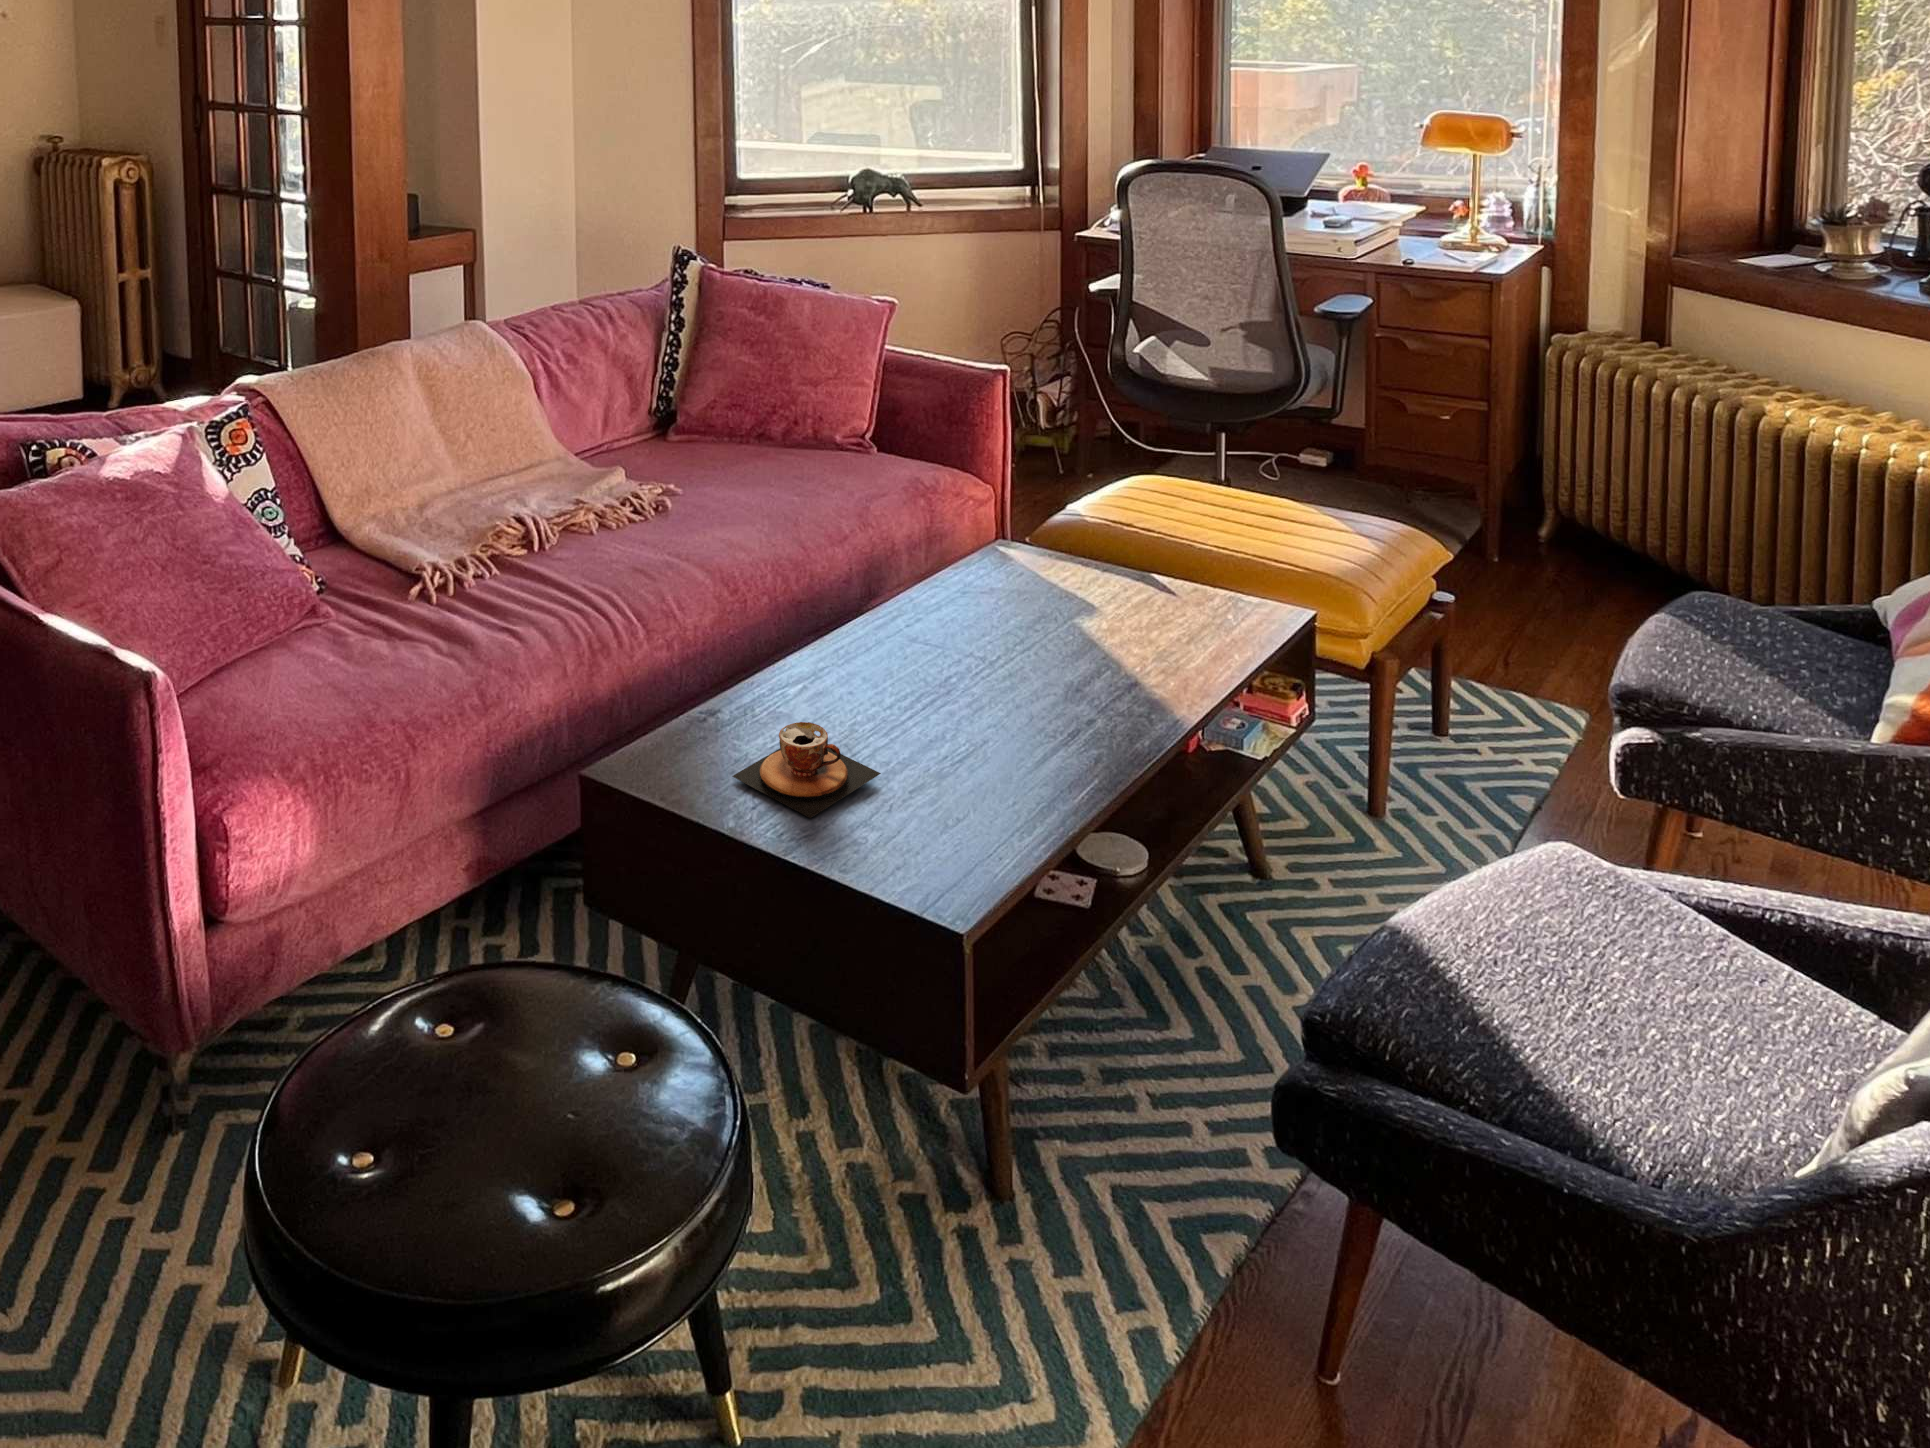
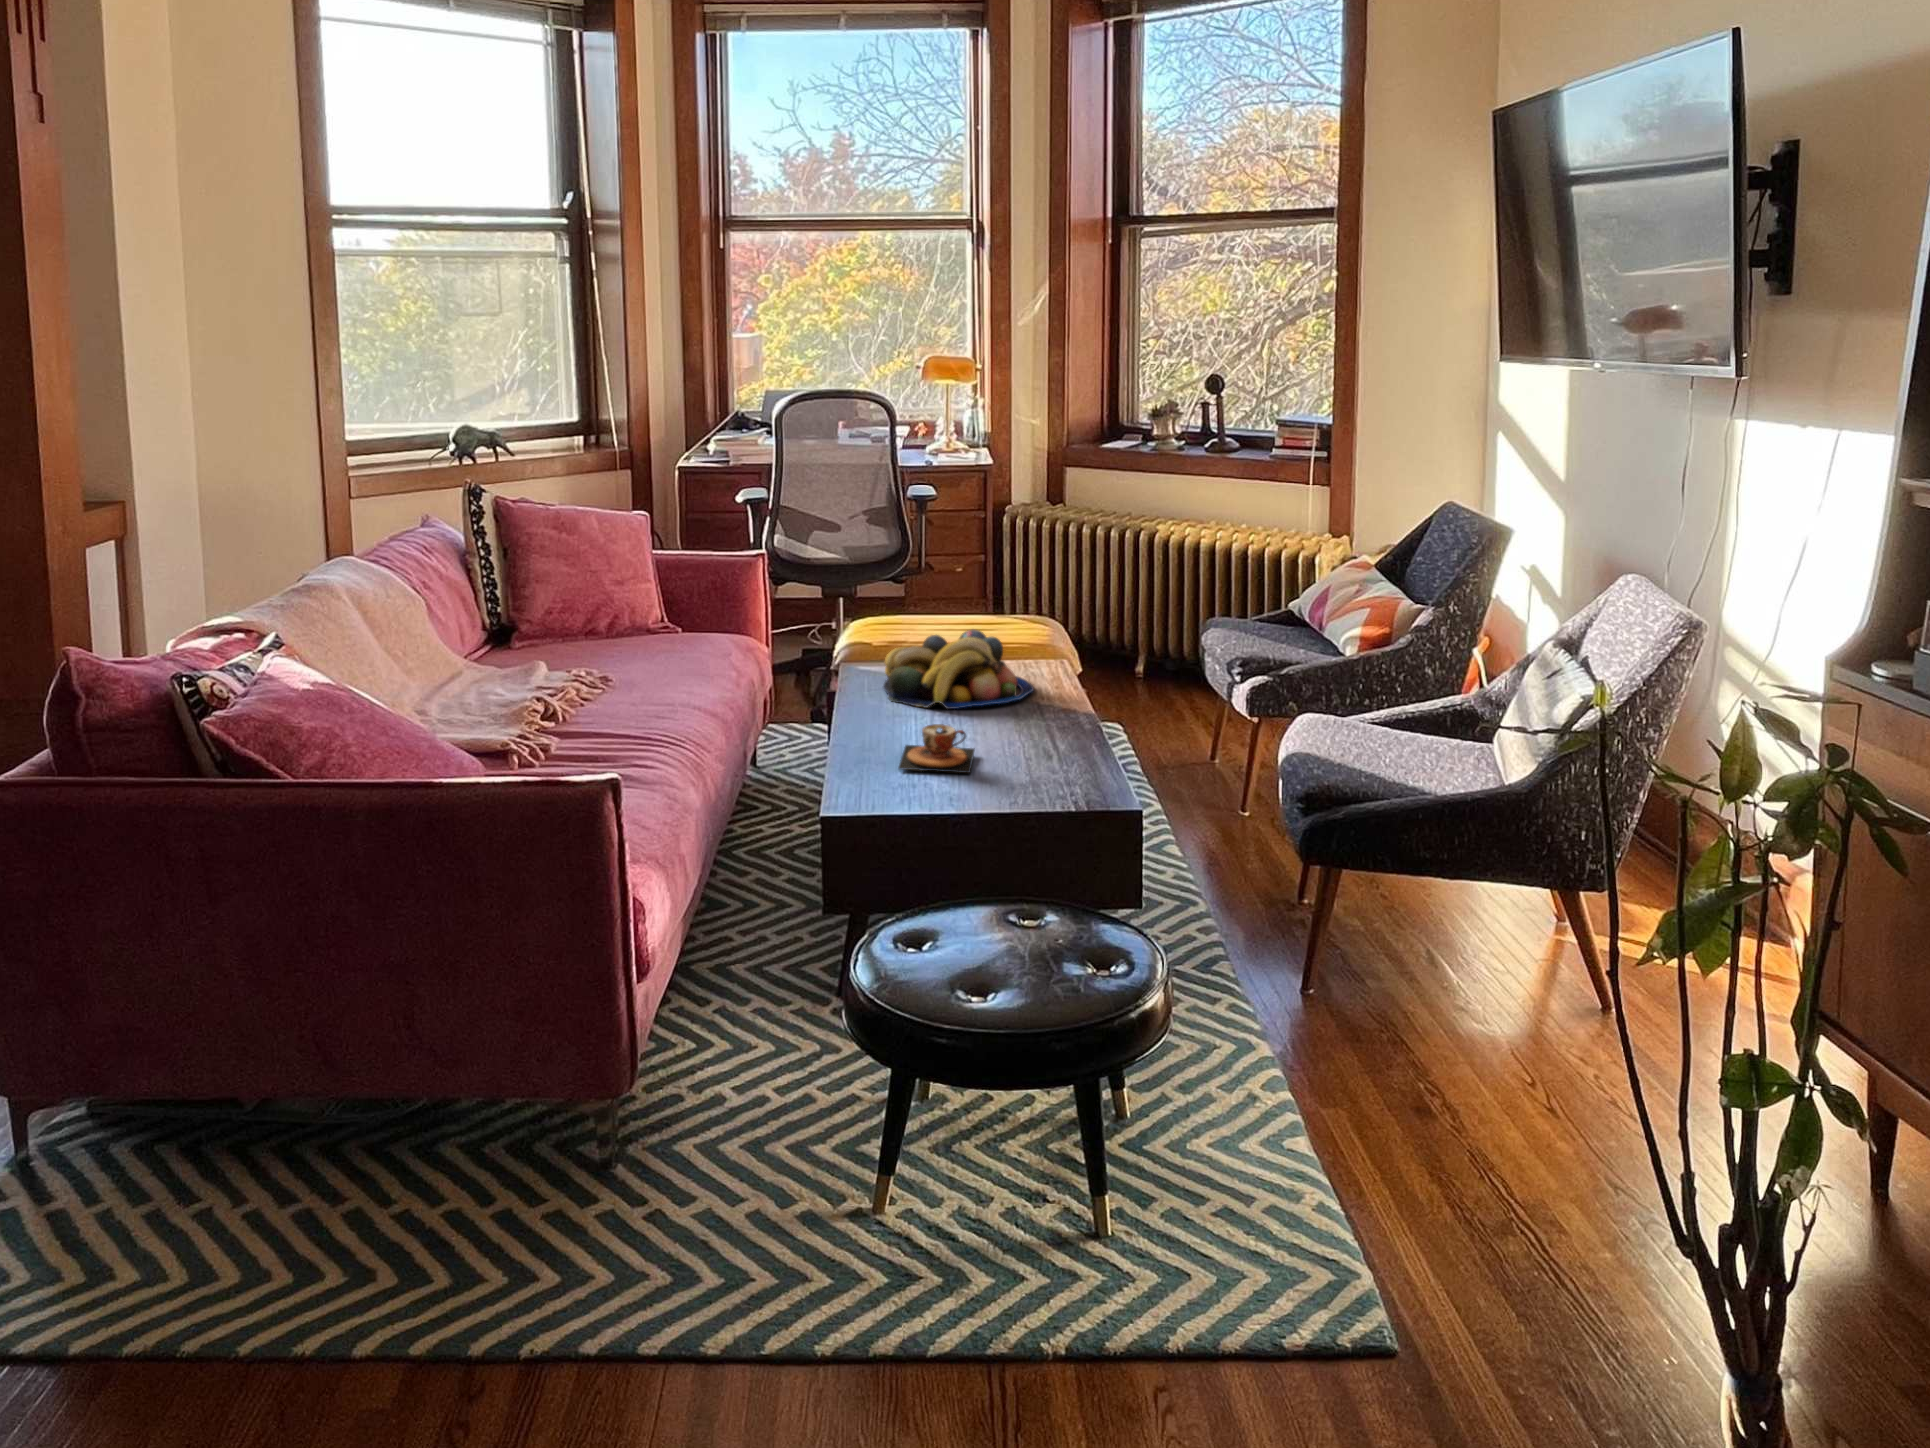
fruit bowl: none [926,560,1163,697] -> present [883,629,1034,709]

